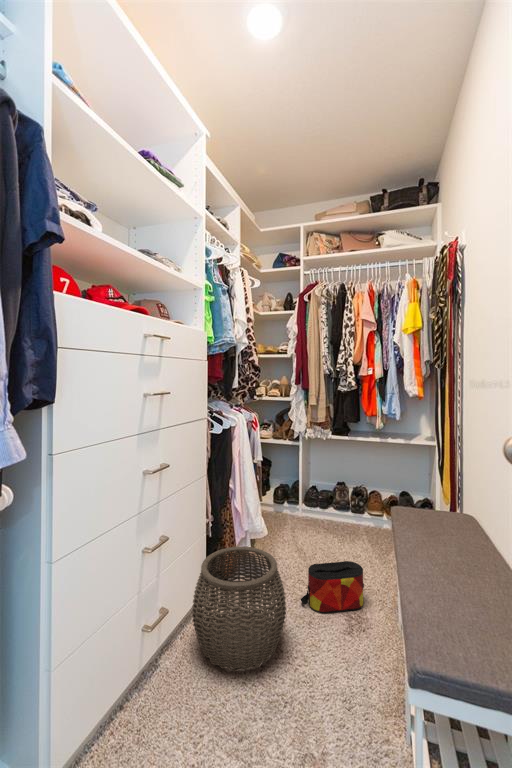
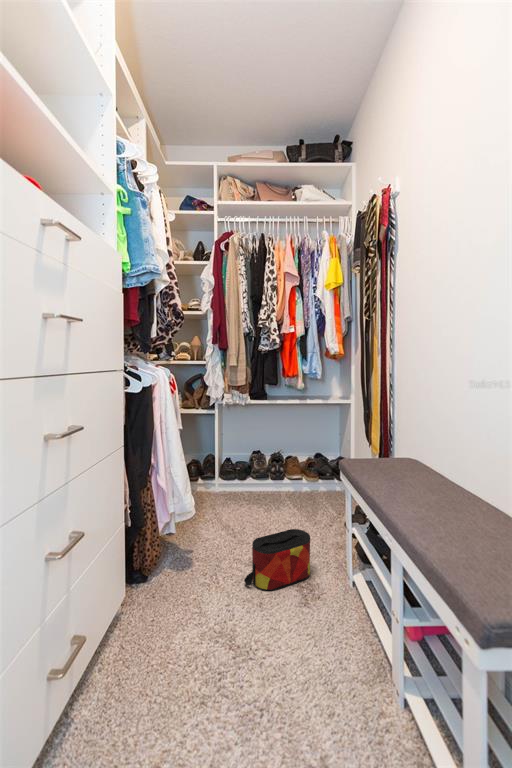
woven basket: present [192,547,286,671] -> none [119,529,242,689]

